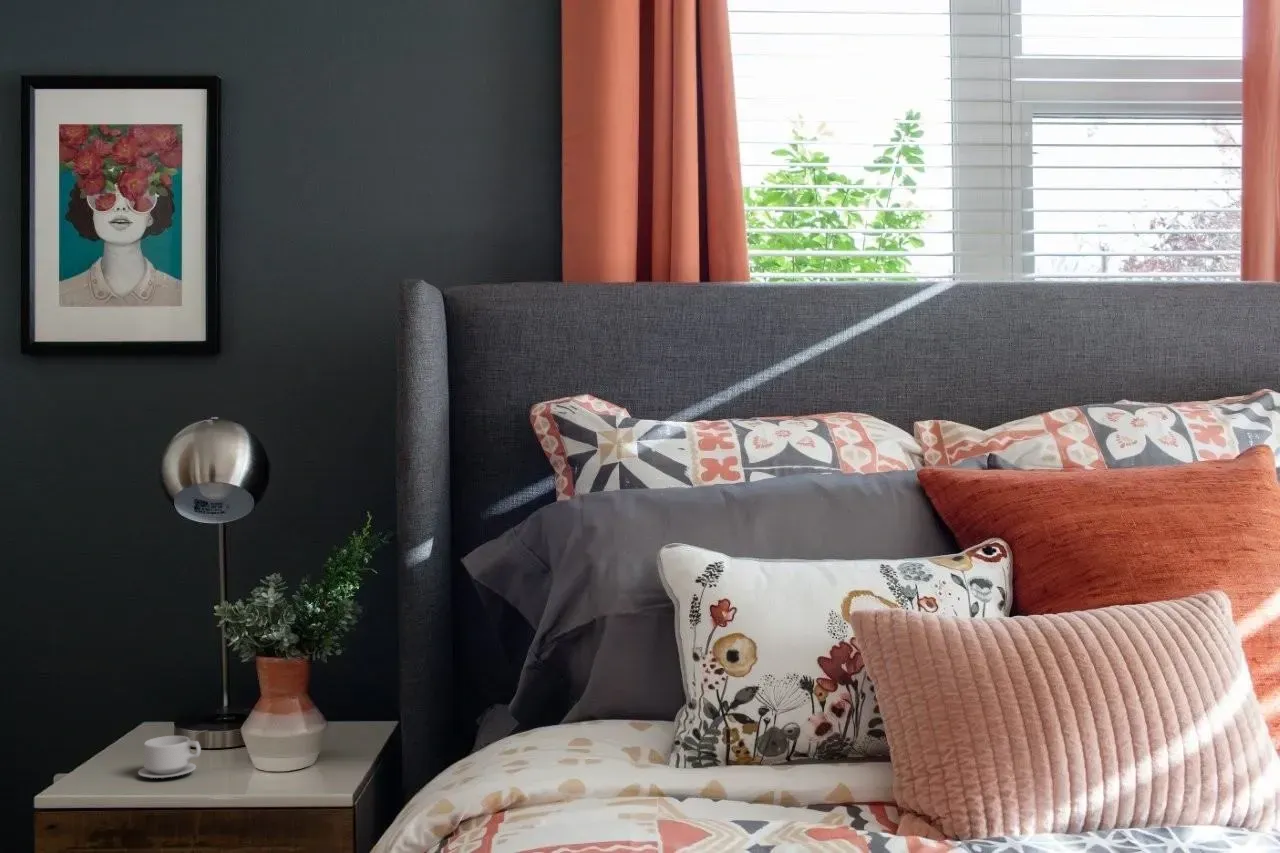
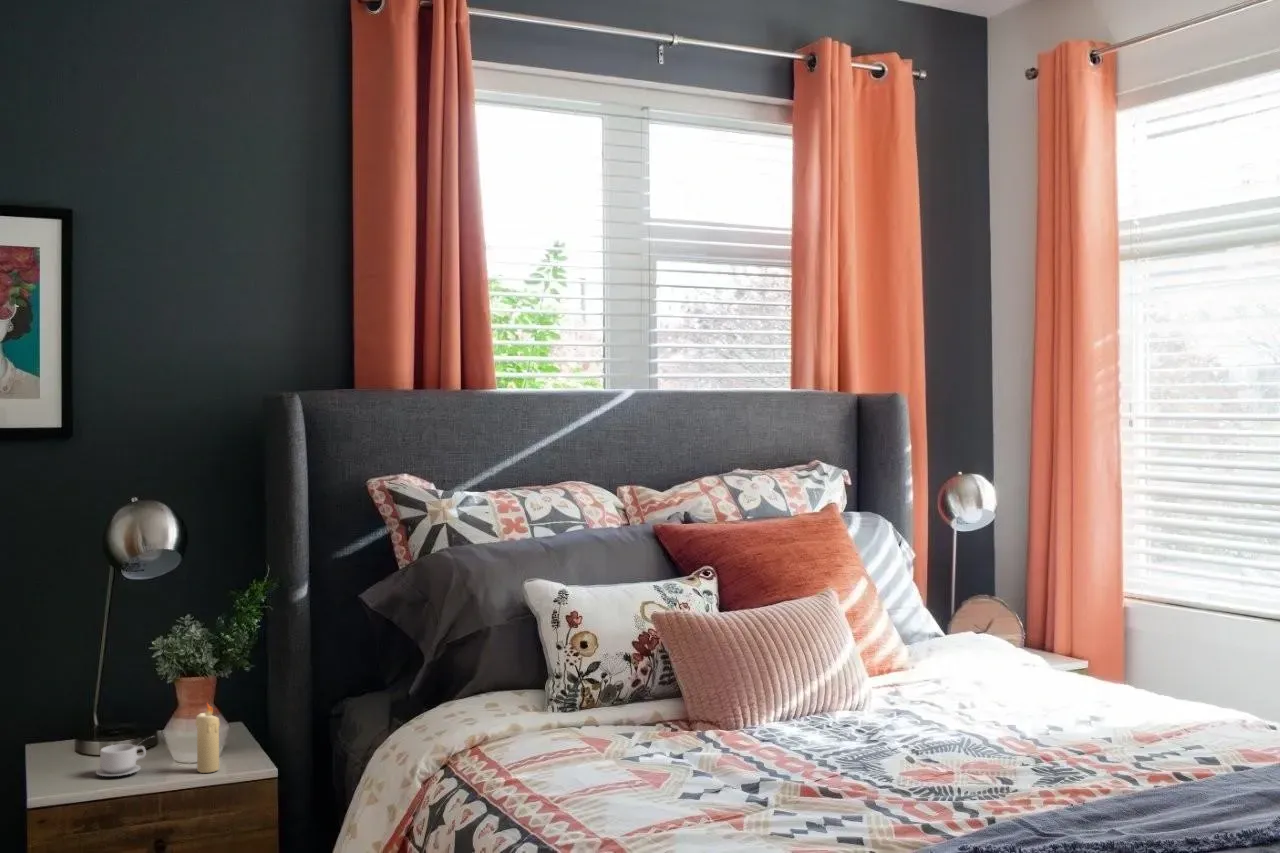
candle: none [249,692,282,788] -> present [196,704,220,773]

